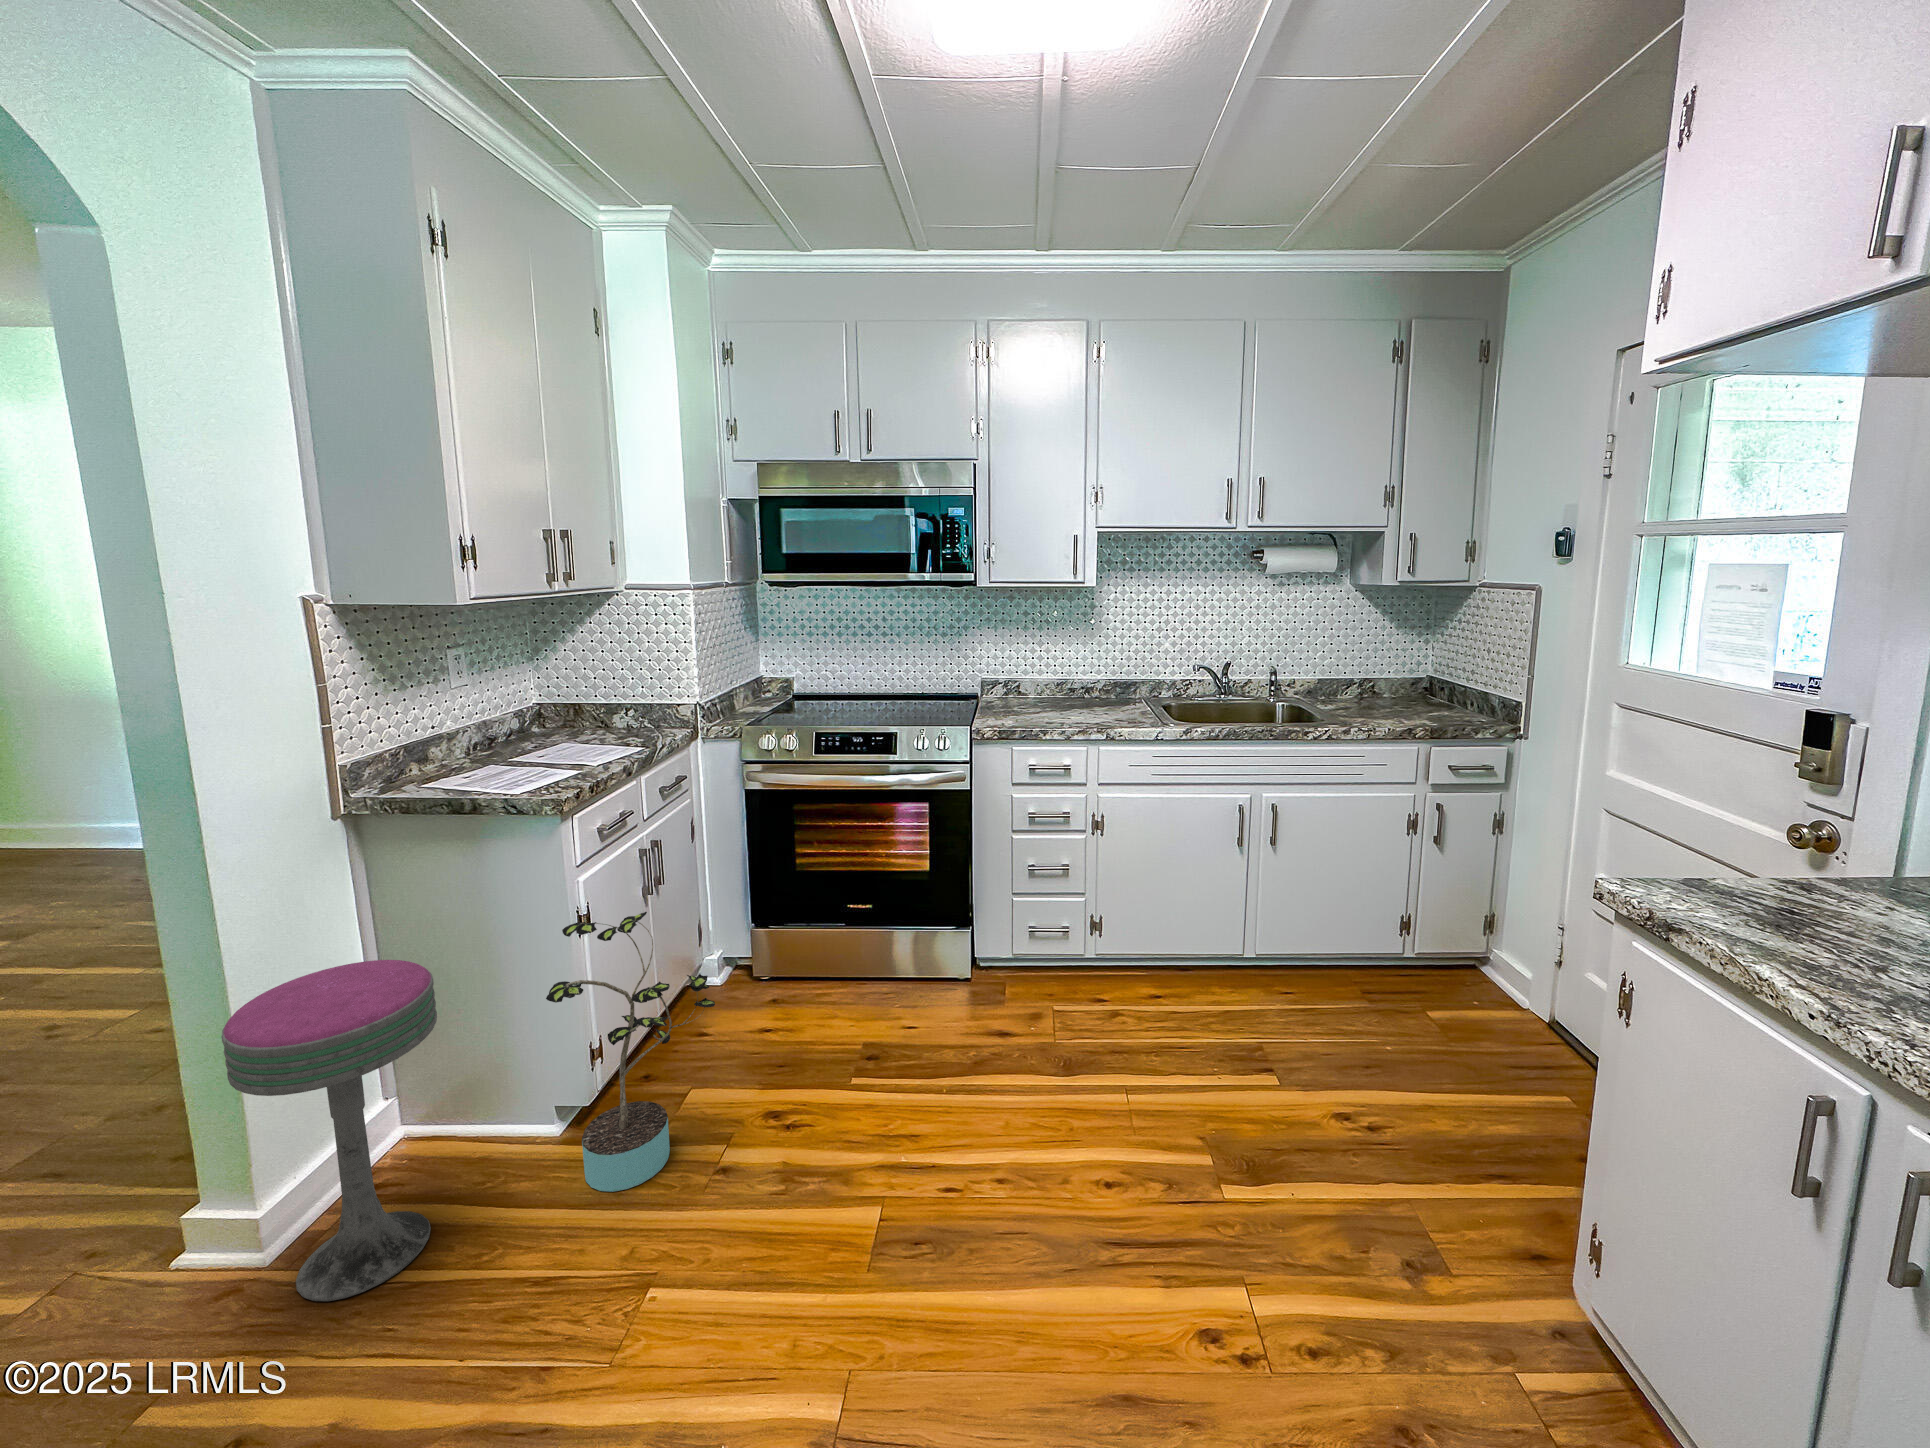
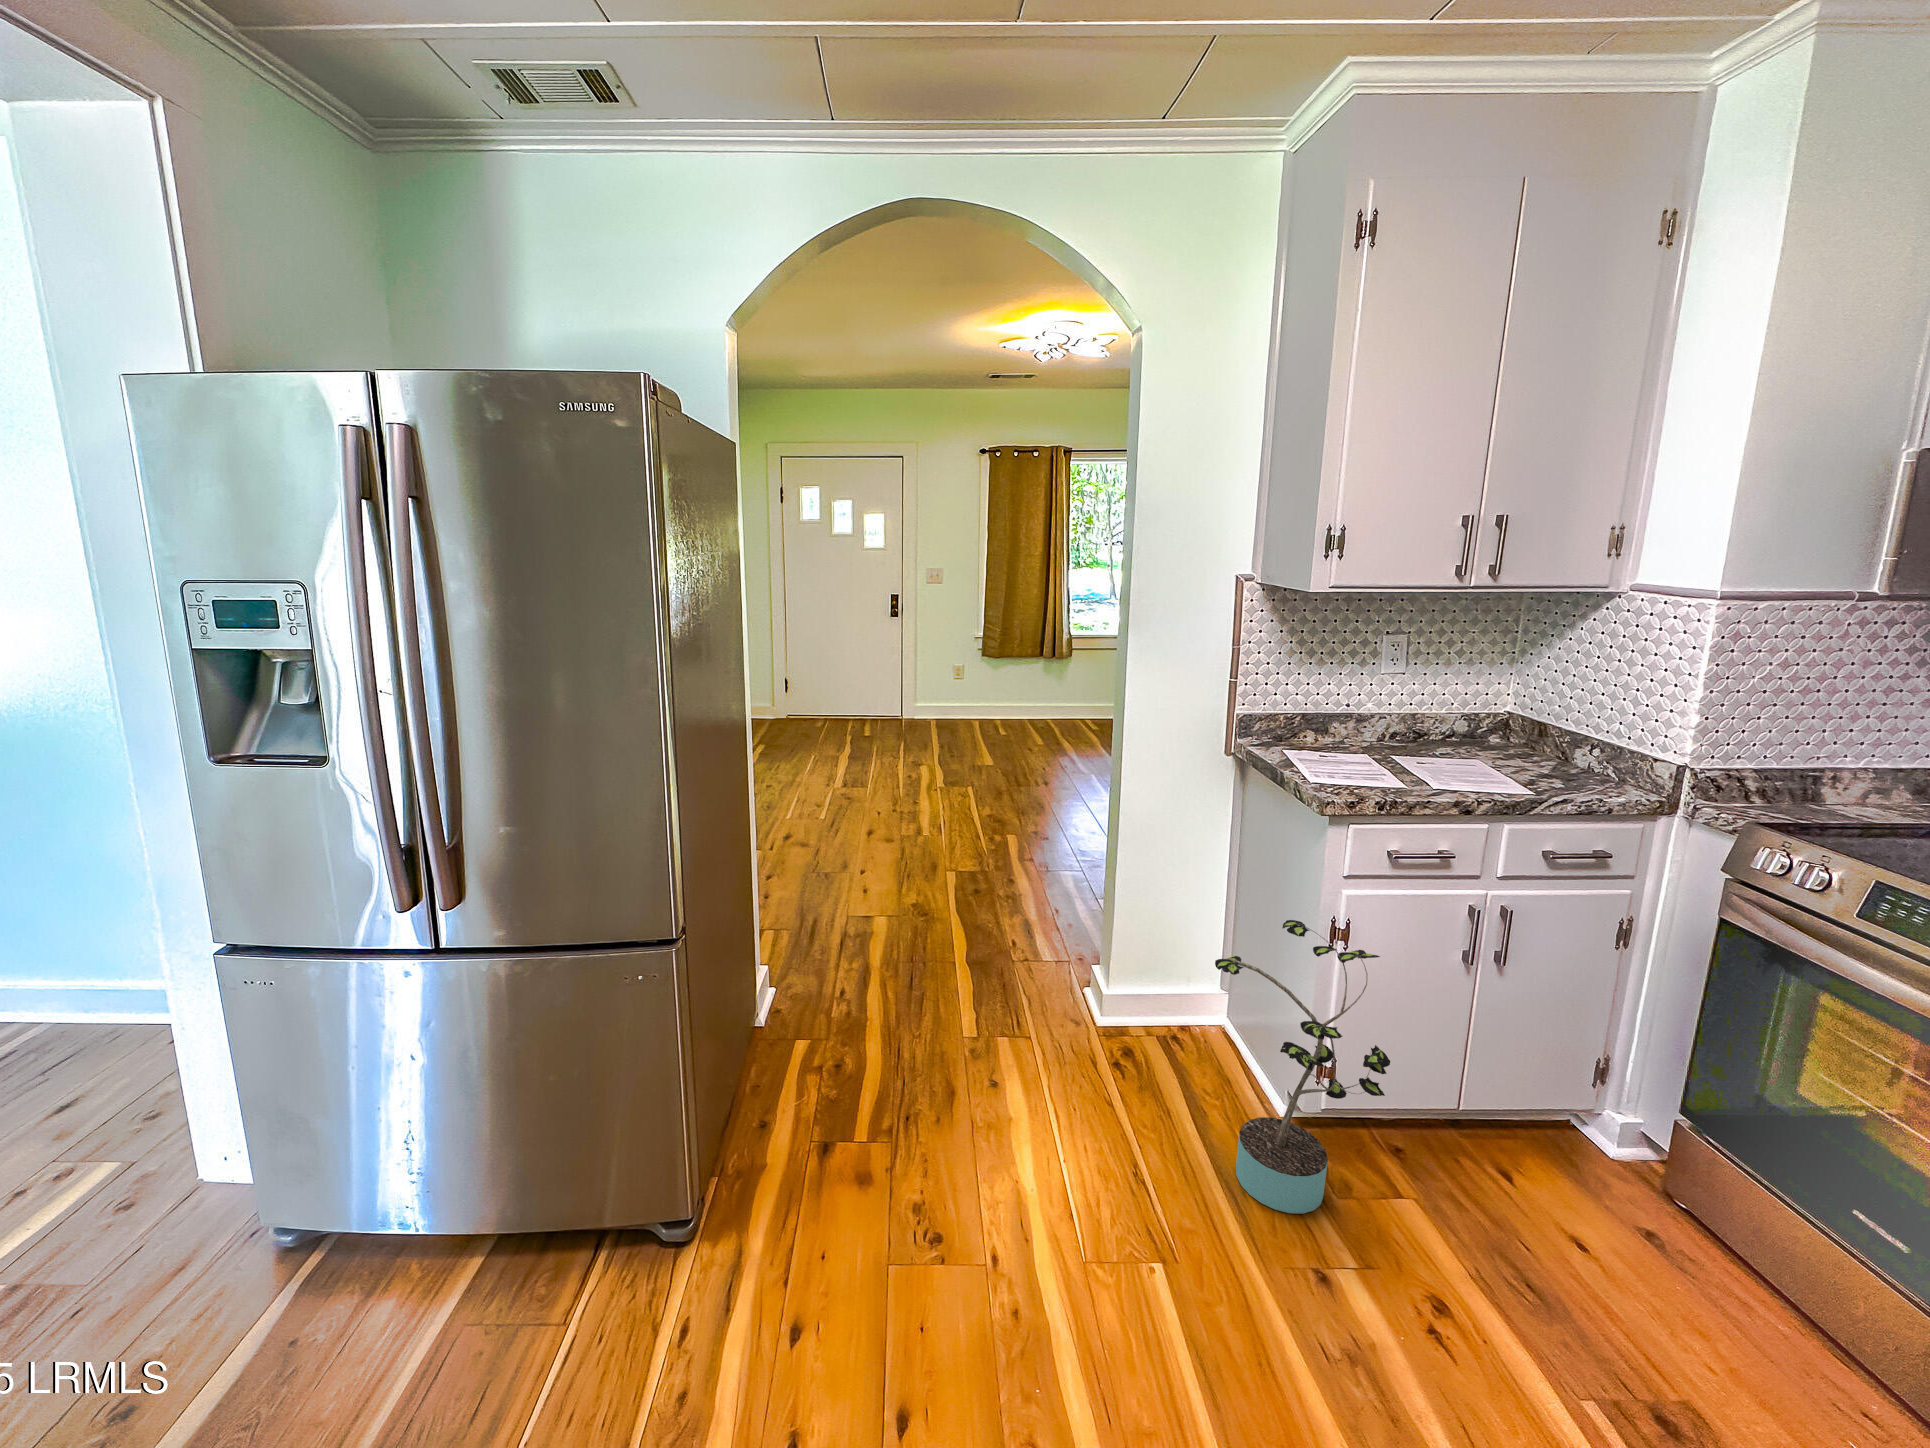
bar stool: present [221,960,437,1301] -> none [1064,849,1189,1093]

